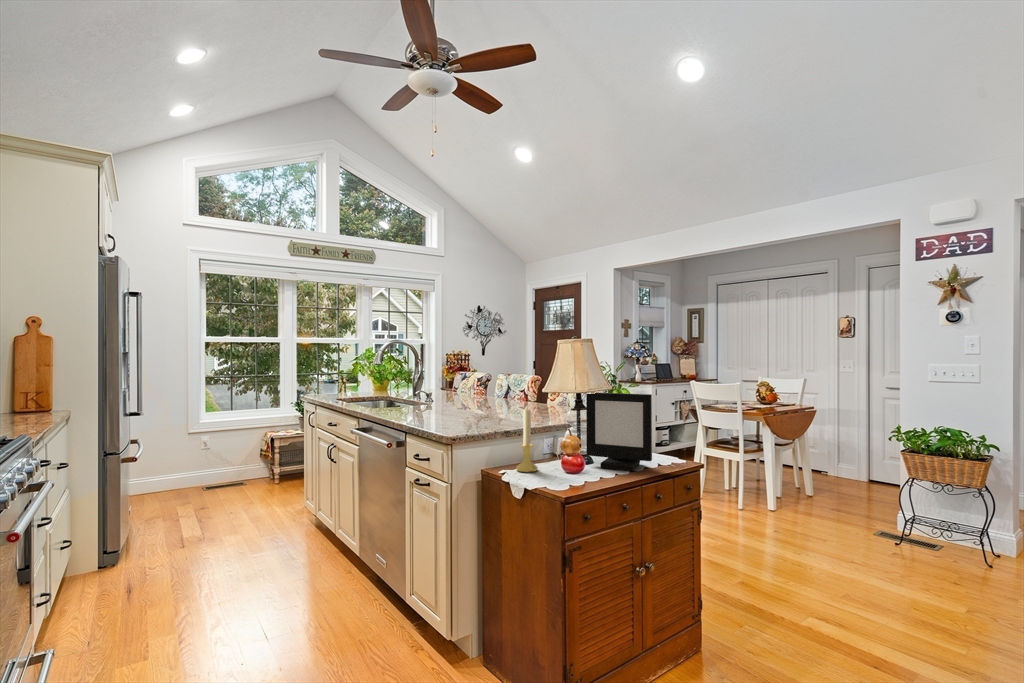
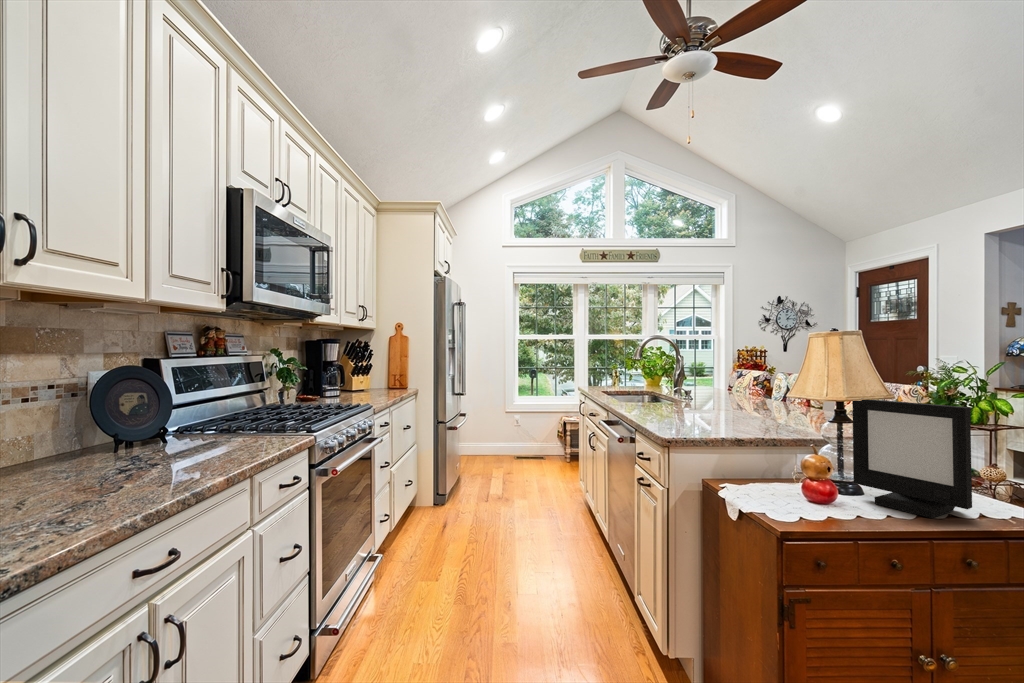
candle holder: present [516,409,538,472] -> none [744,412,774,492]

